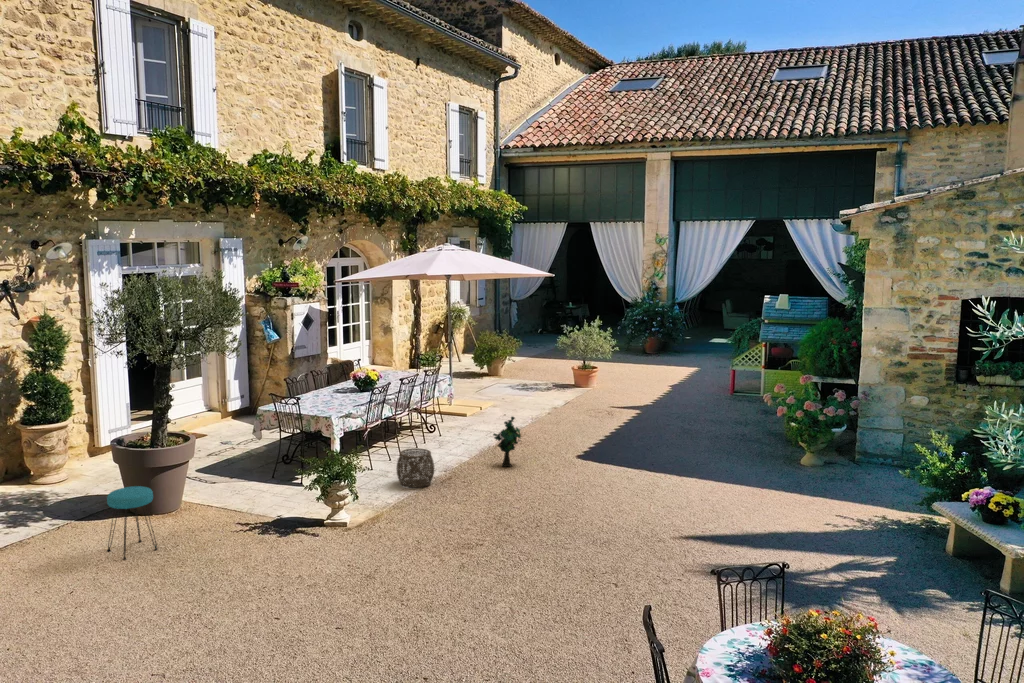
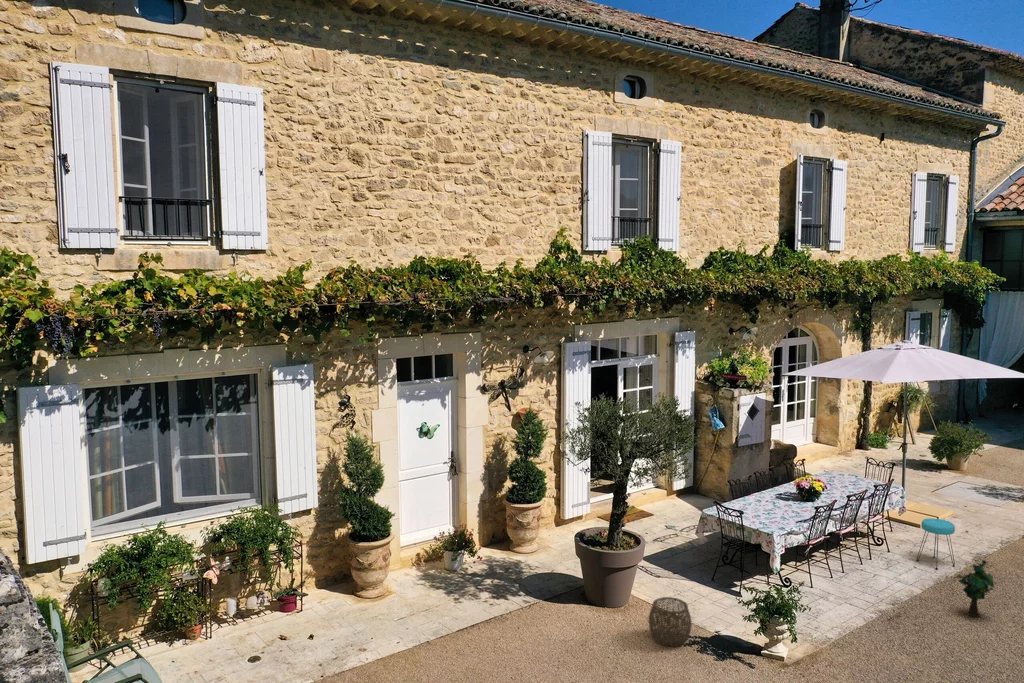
woven basket: present [396,448,434,488] -> present [649,597,691,646]
stool: present [107,486,157,559] -> present [917,518,955,569]

